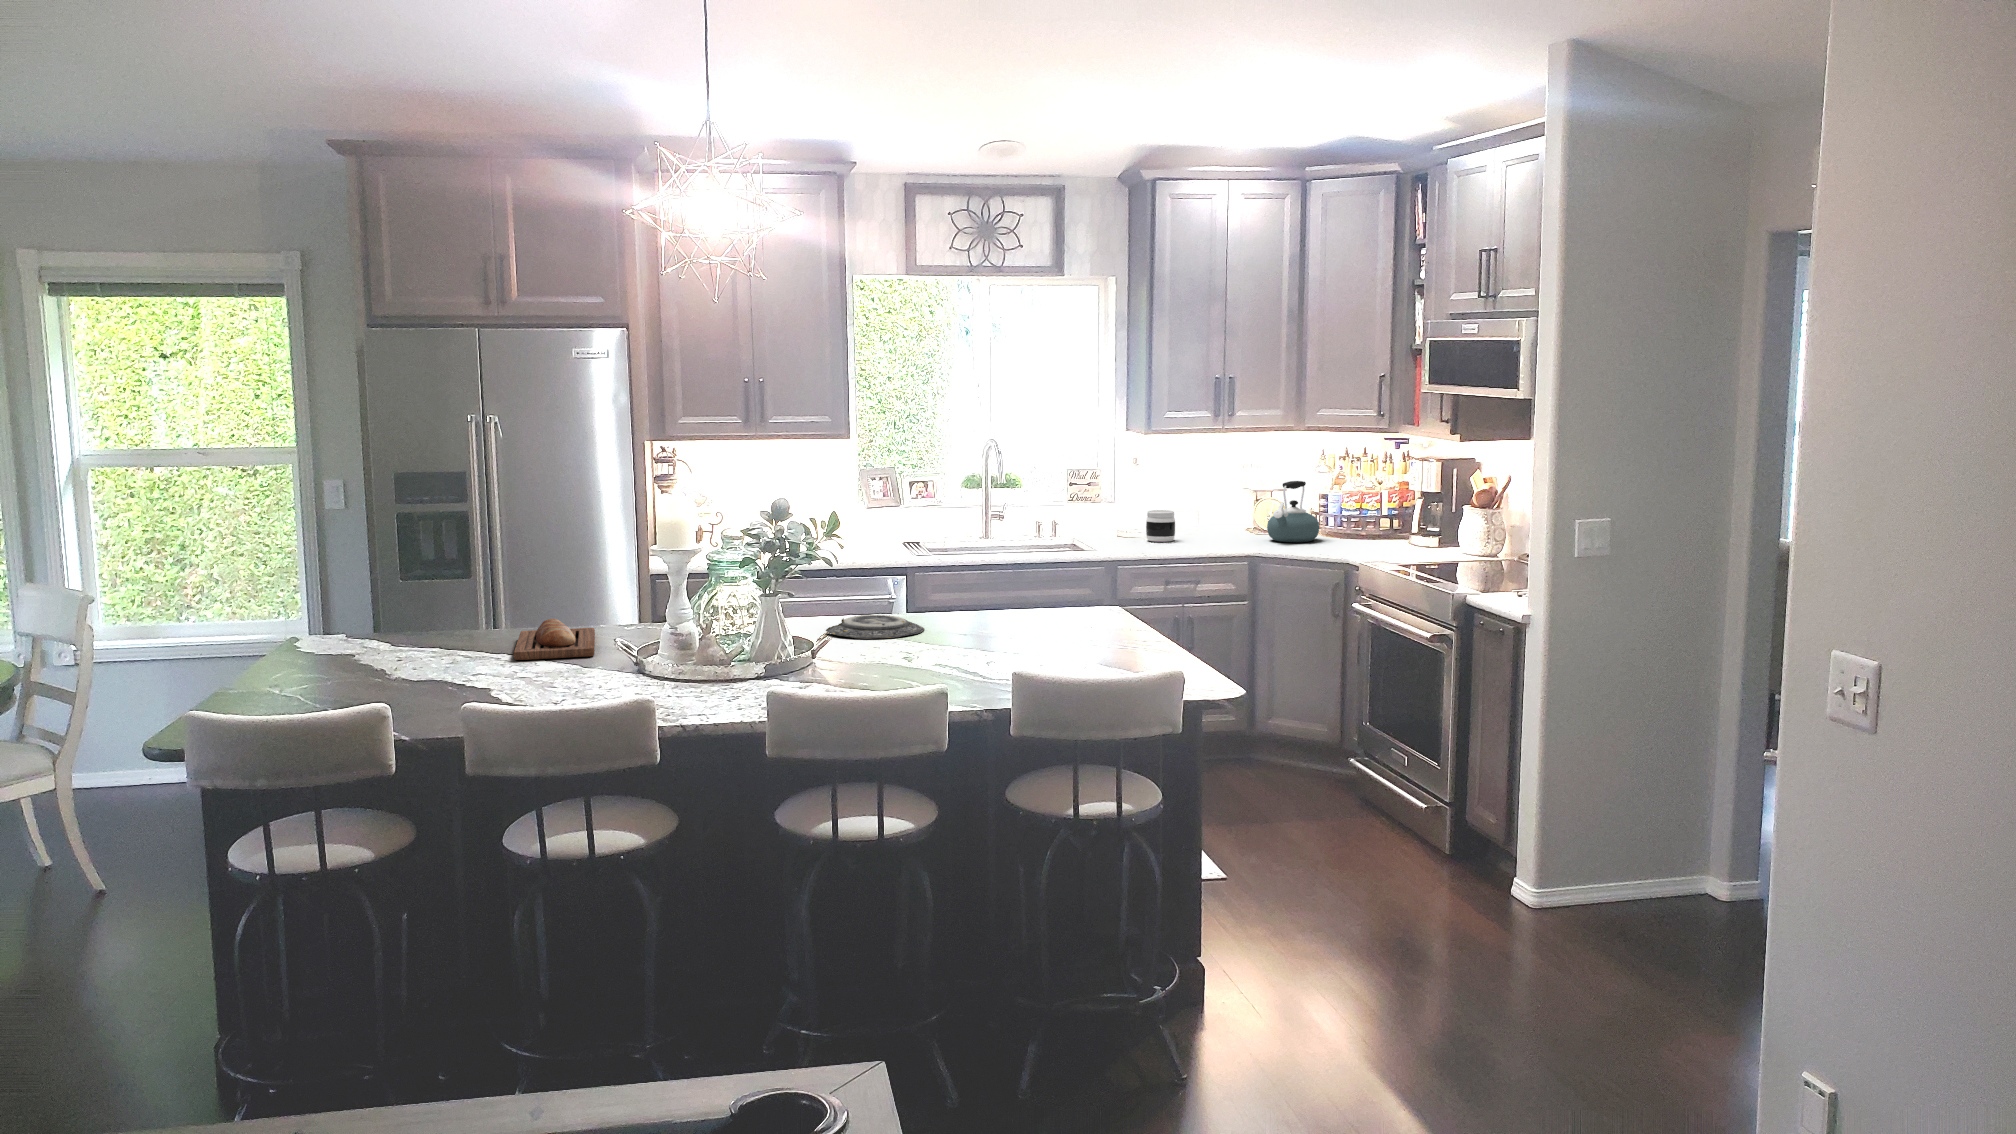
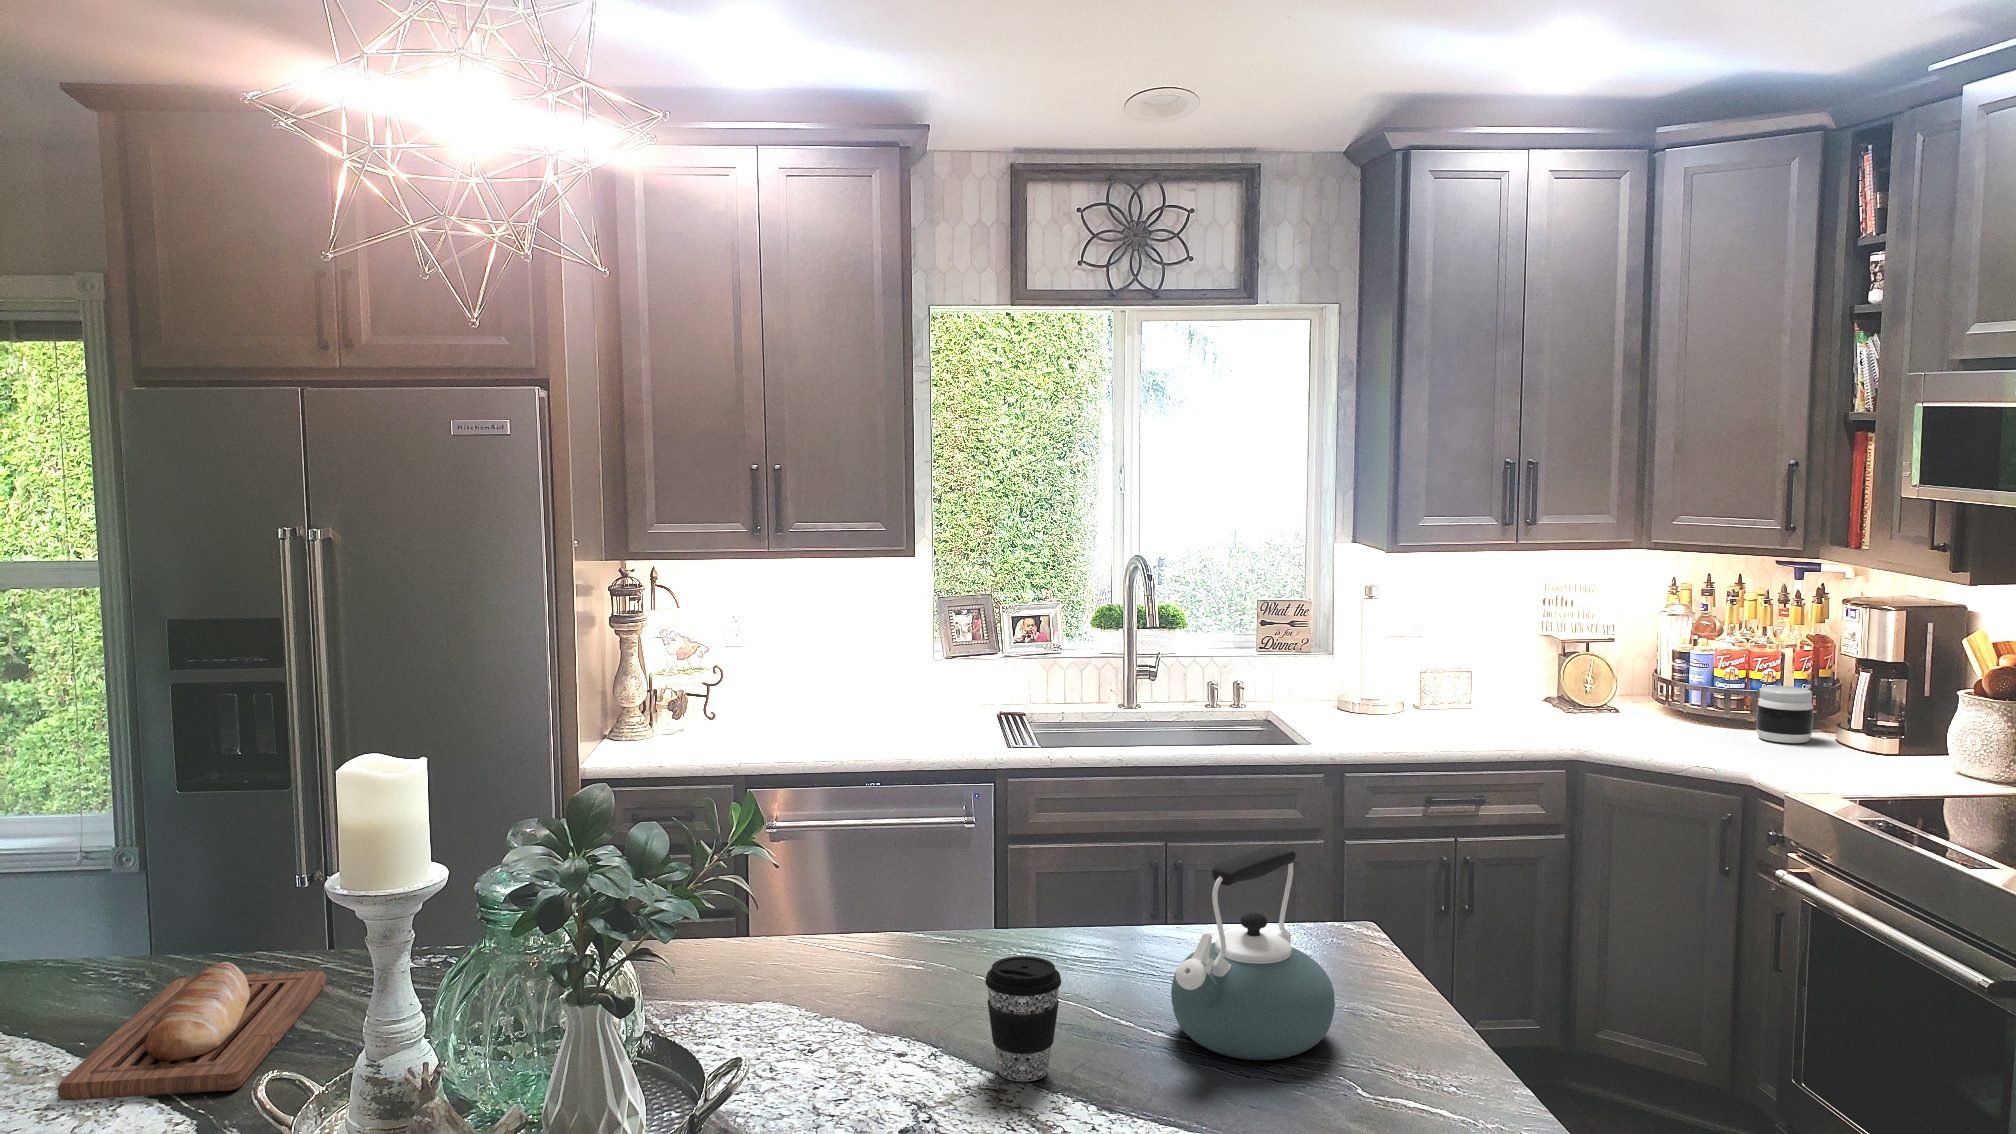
kettle: present [1267,481,1319,542] -> present [1171,846,1335,1060]
jar: present [1146,510,1175,542] -> present [1756,686,1813,743]
coffee cup: none [932,594,967,645] -> present [985,956,1061,1081]
plate: present [826,615,924,639] -> none [775,954,981,1037]

